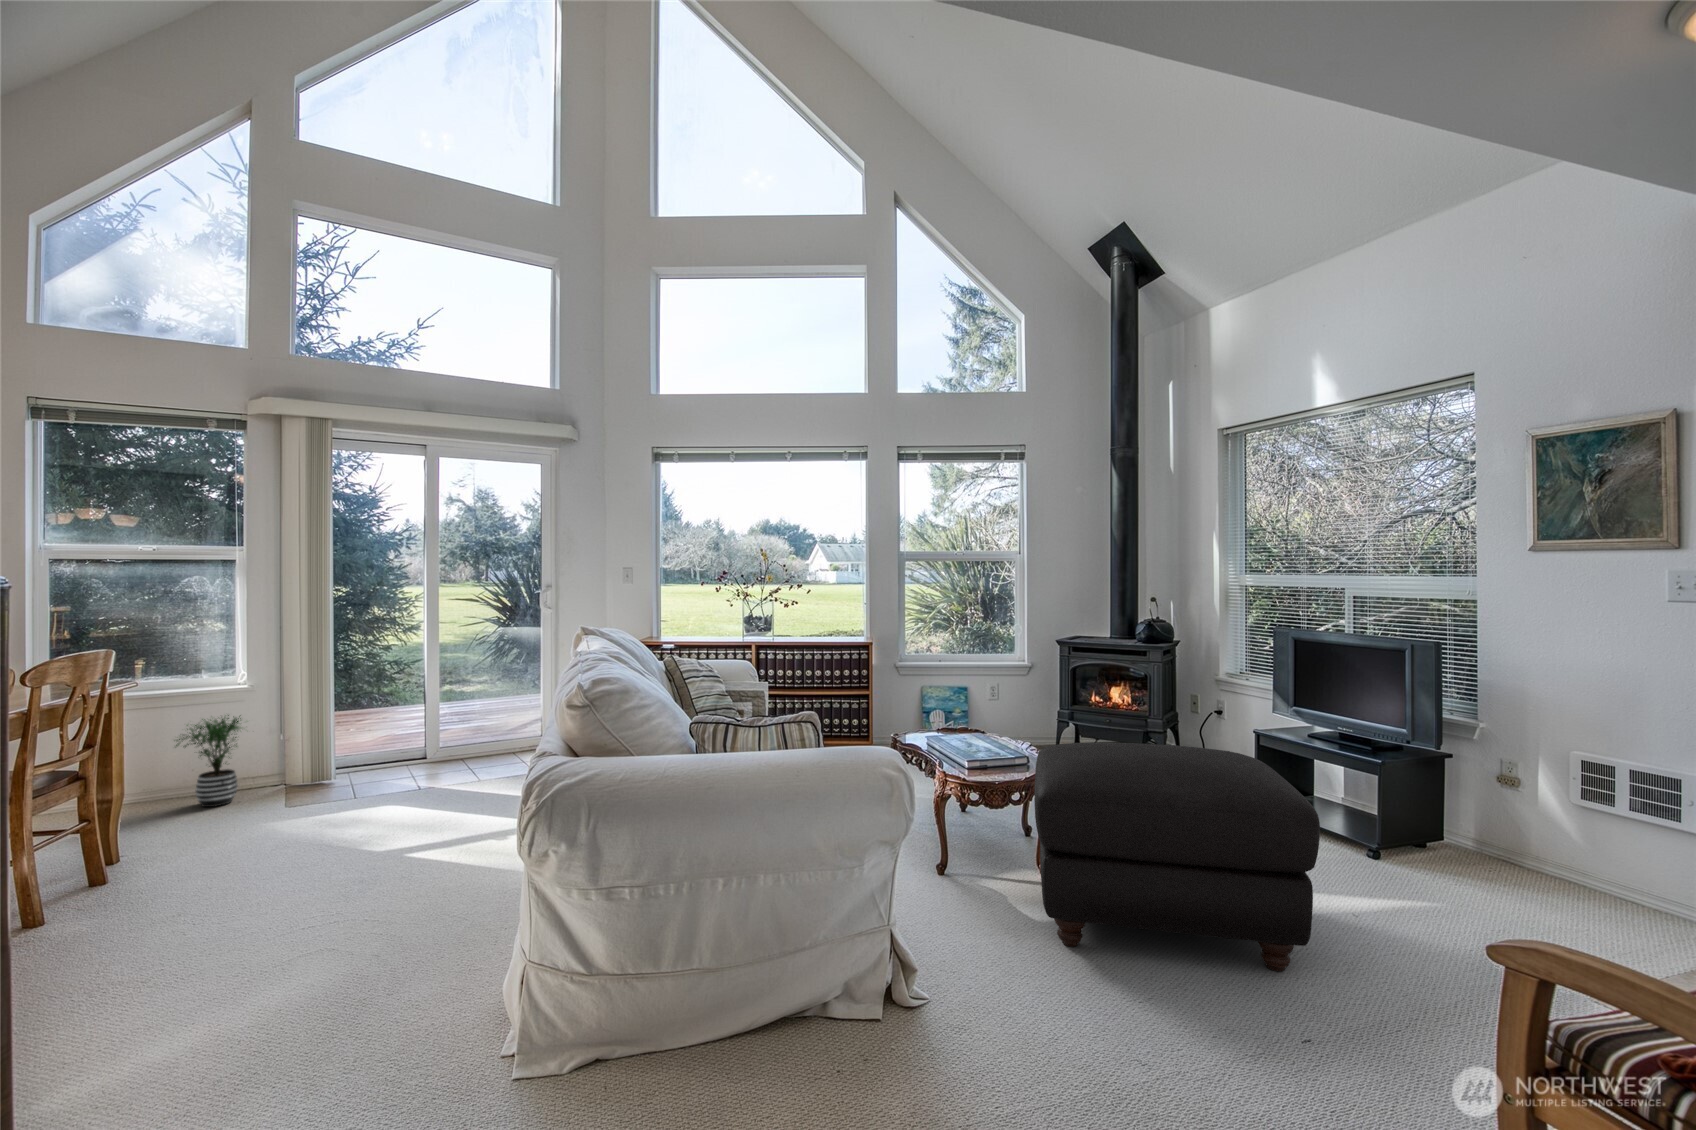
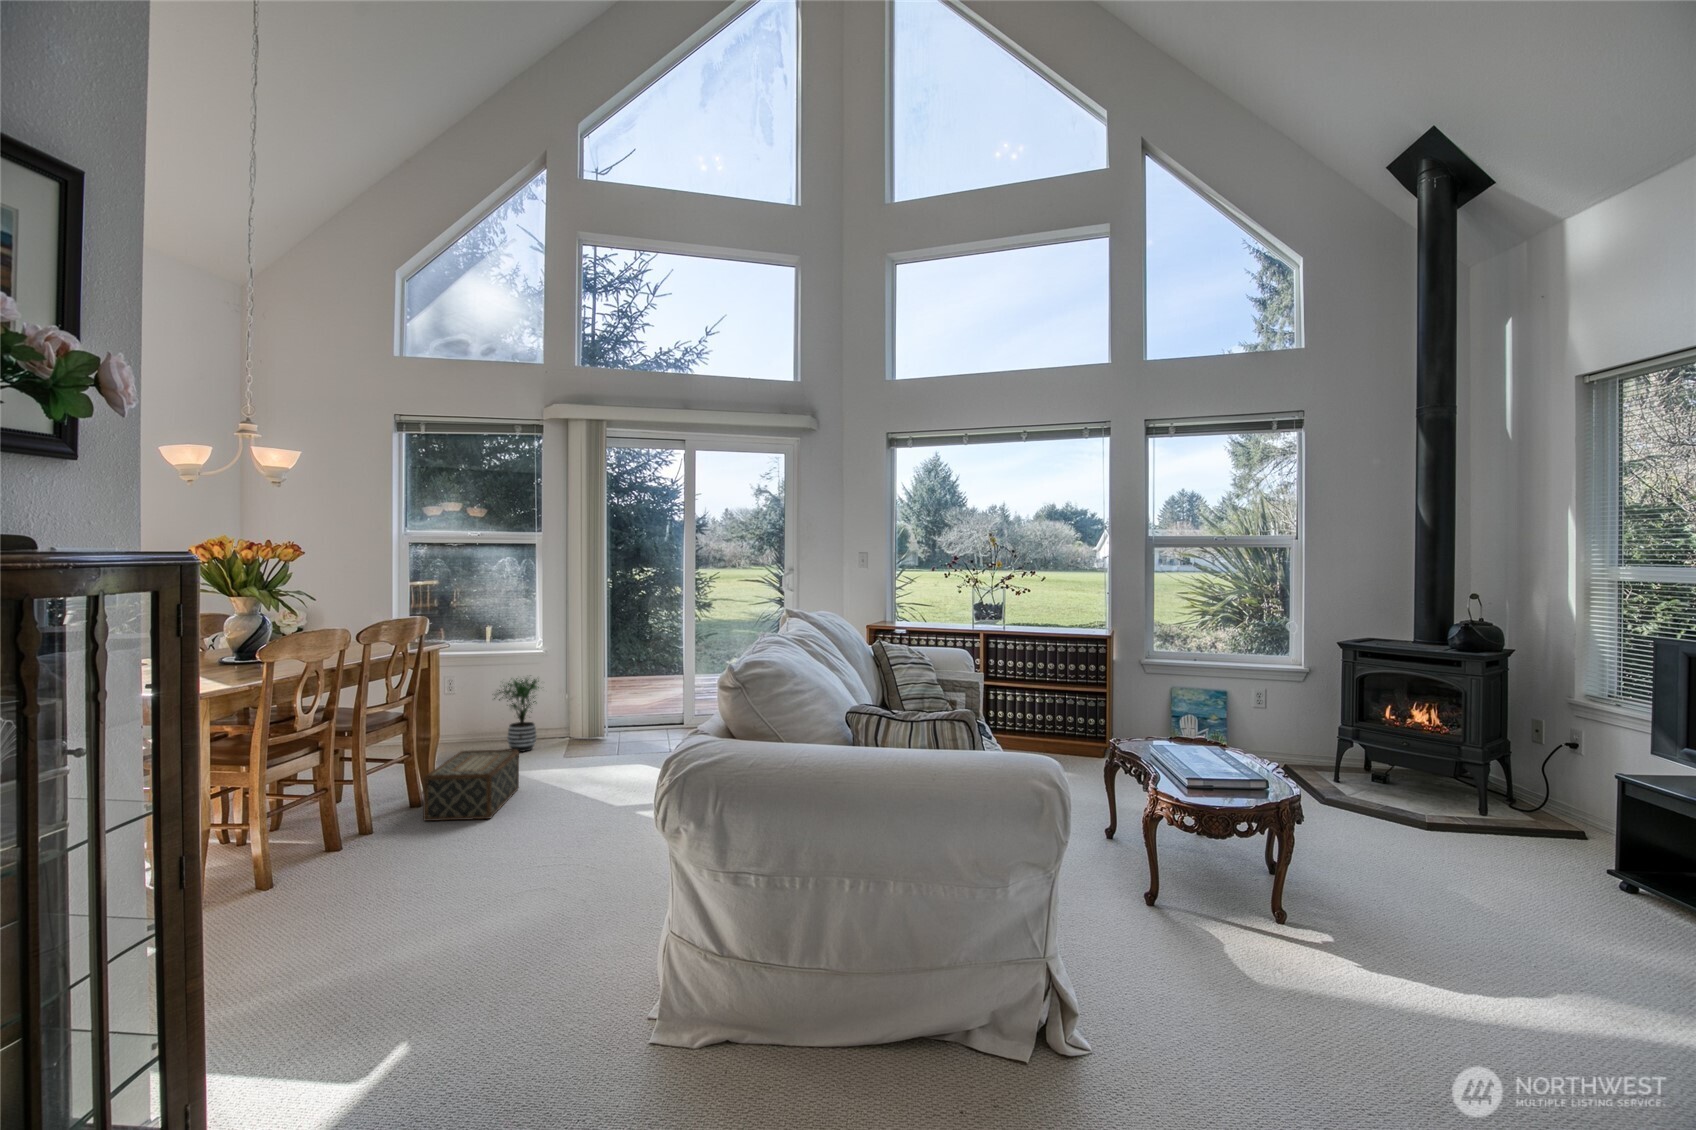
ottoman: present [1034,742,1320,971] -> none [1239,753,1603,1036]
woven basket: none [69,808,216,917] -> present [423,750,519,821]

